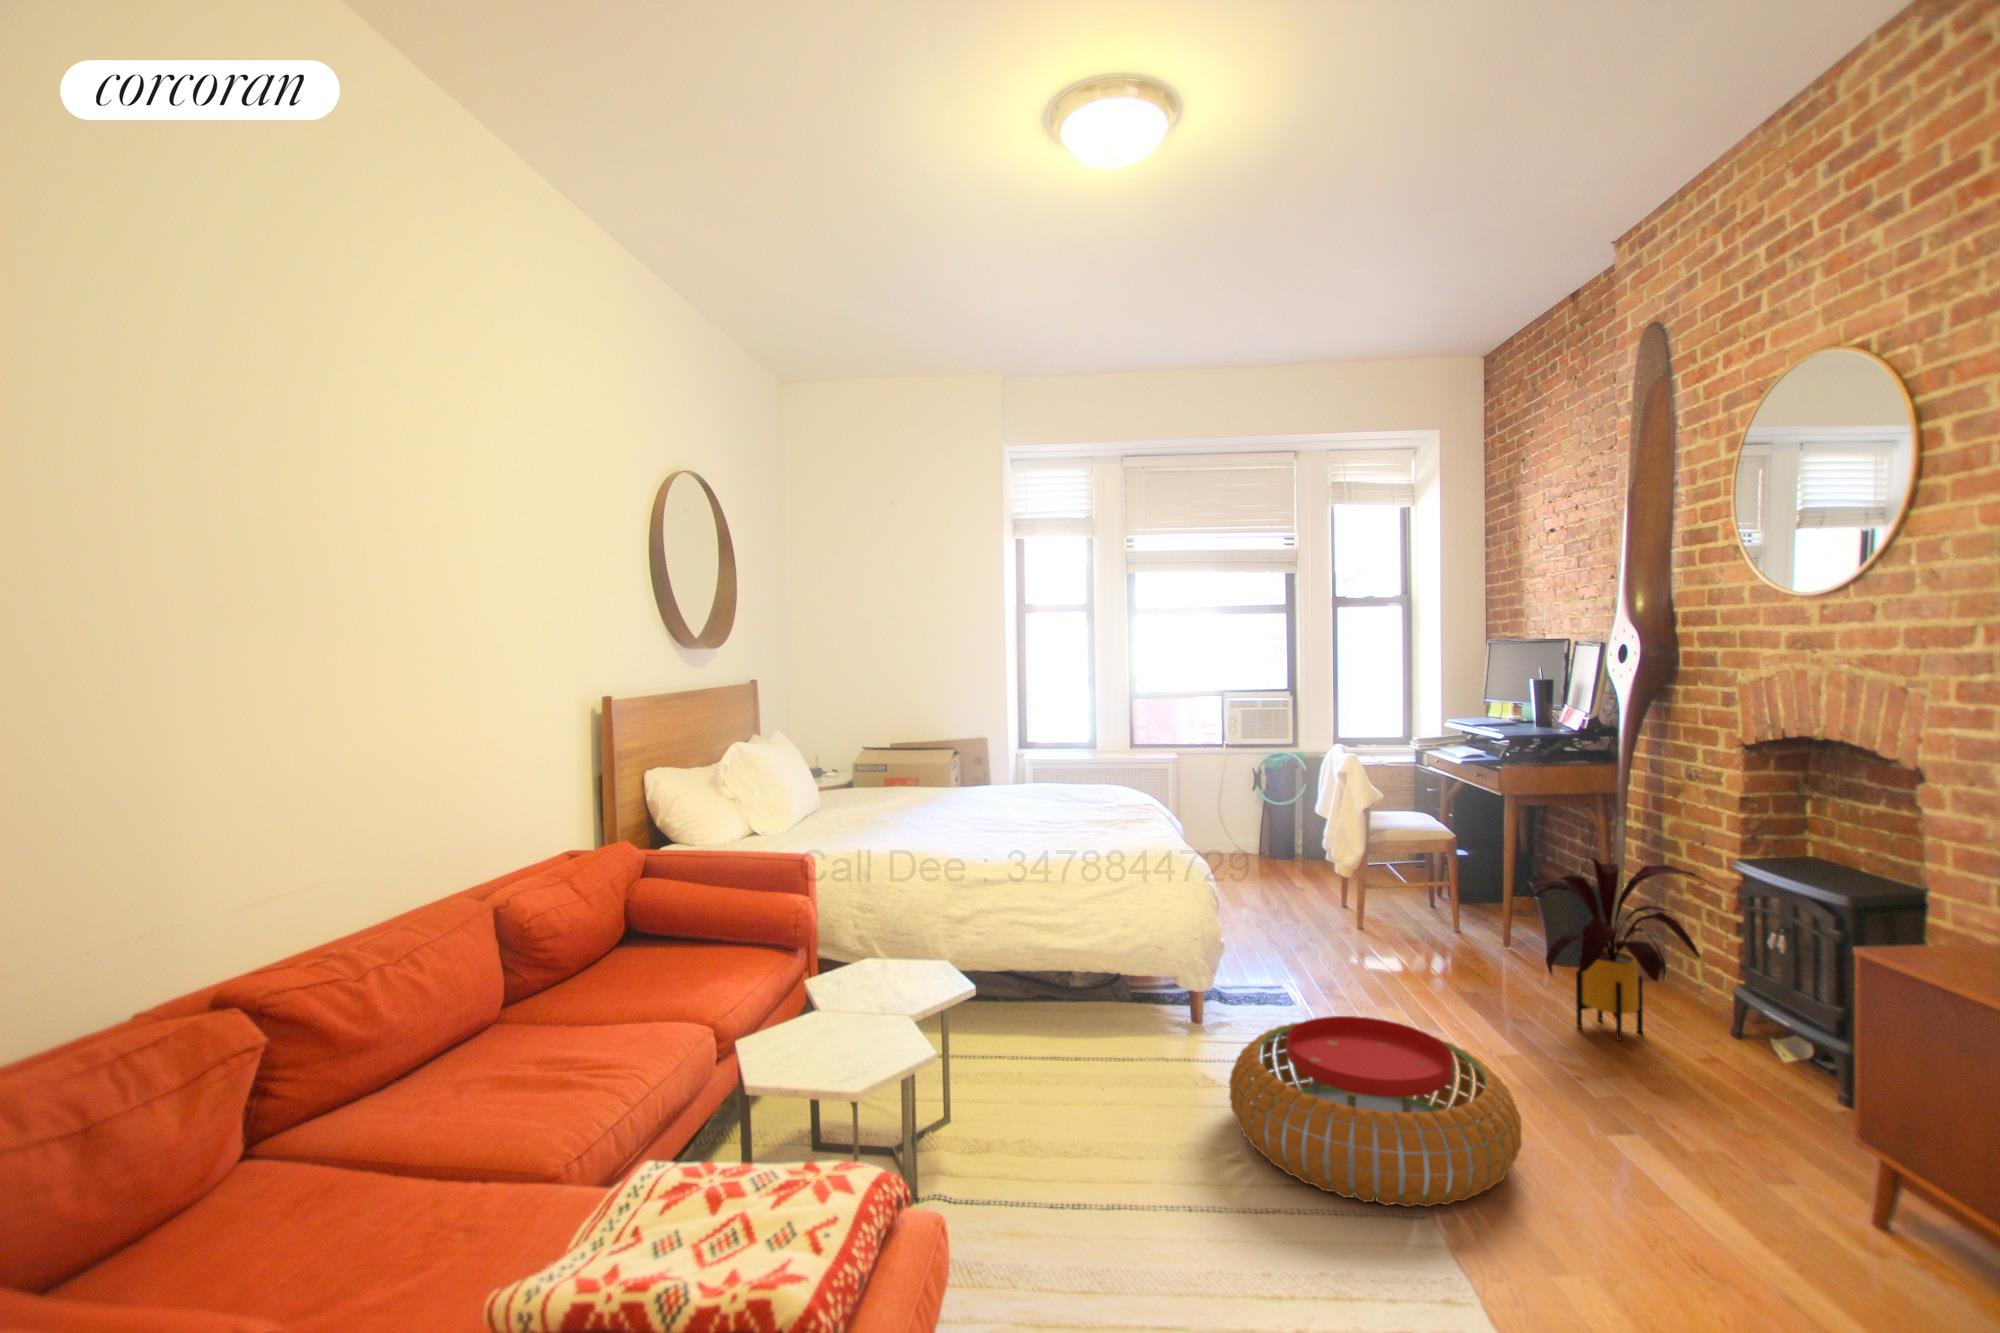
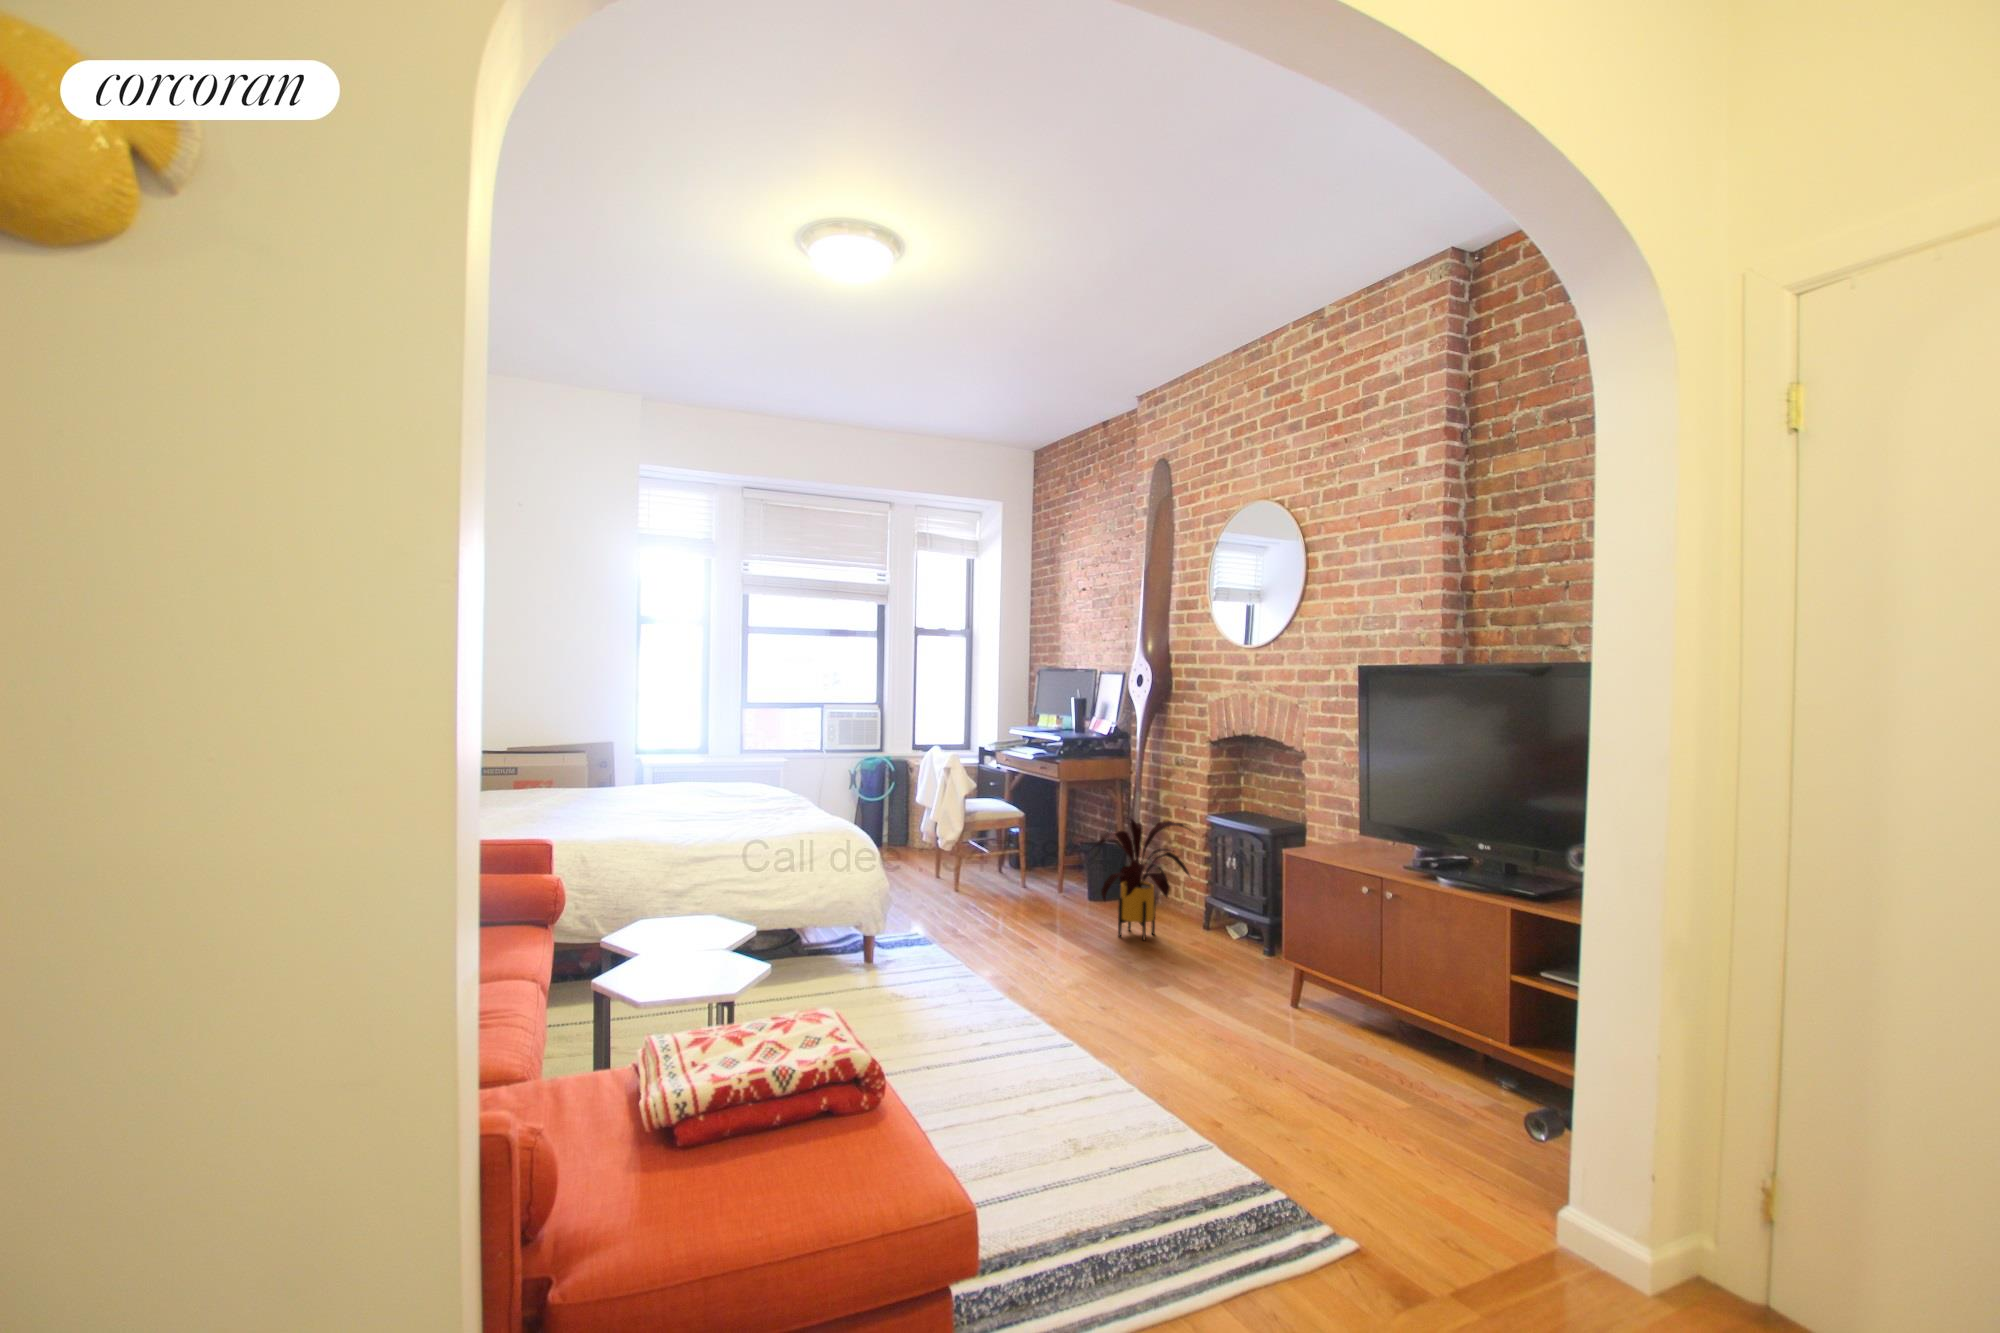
pouf: present [1229,1016,1522,1207] -> none [929,939,1122,1058]

